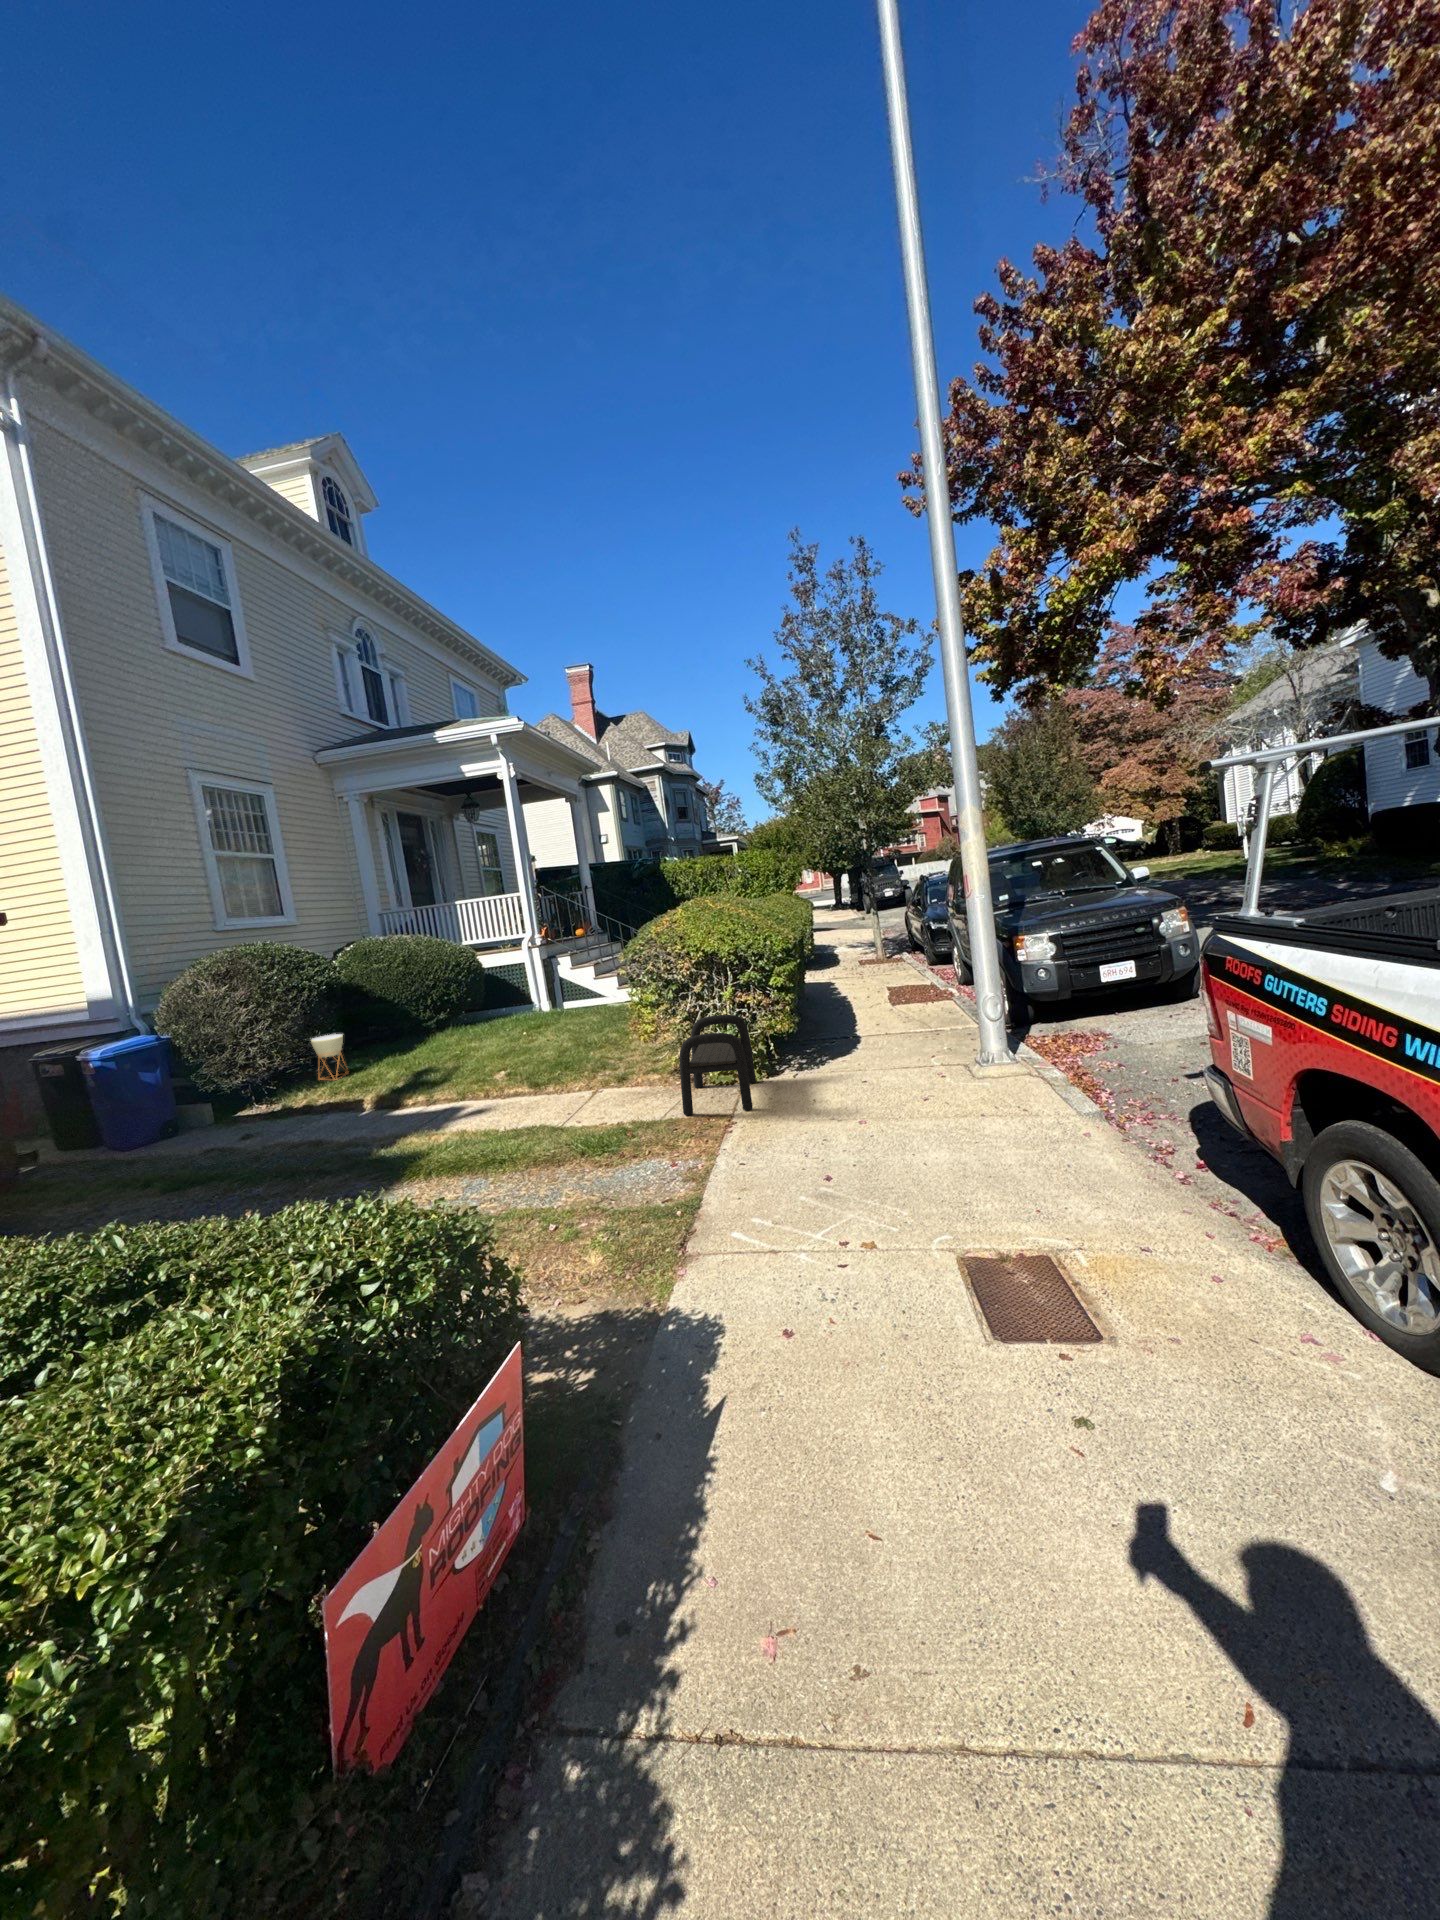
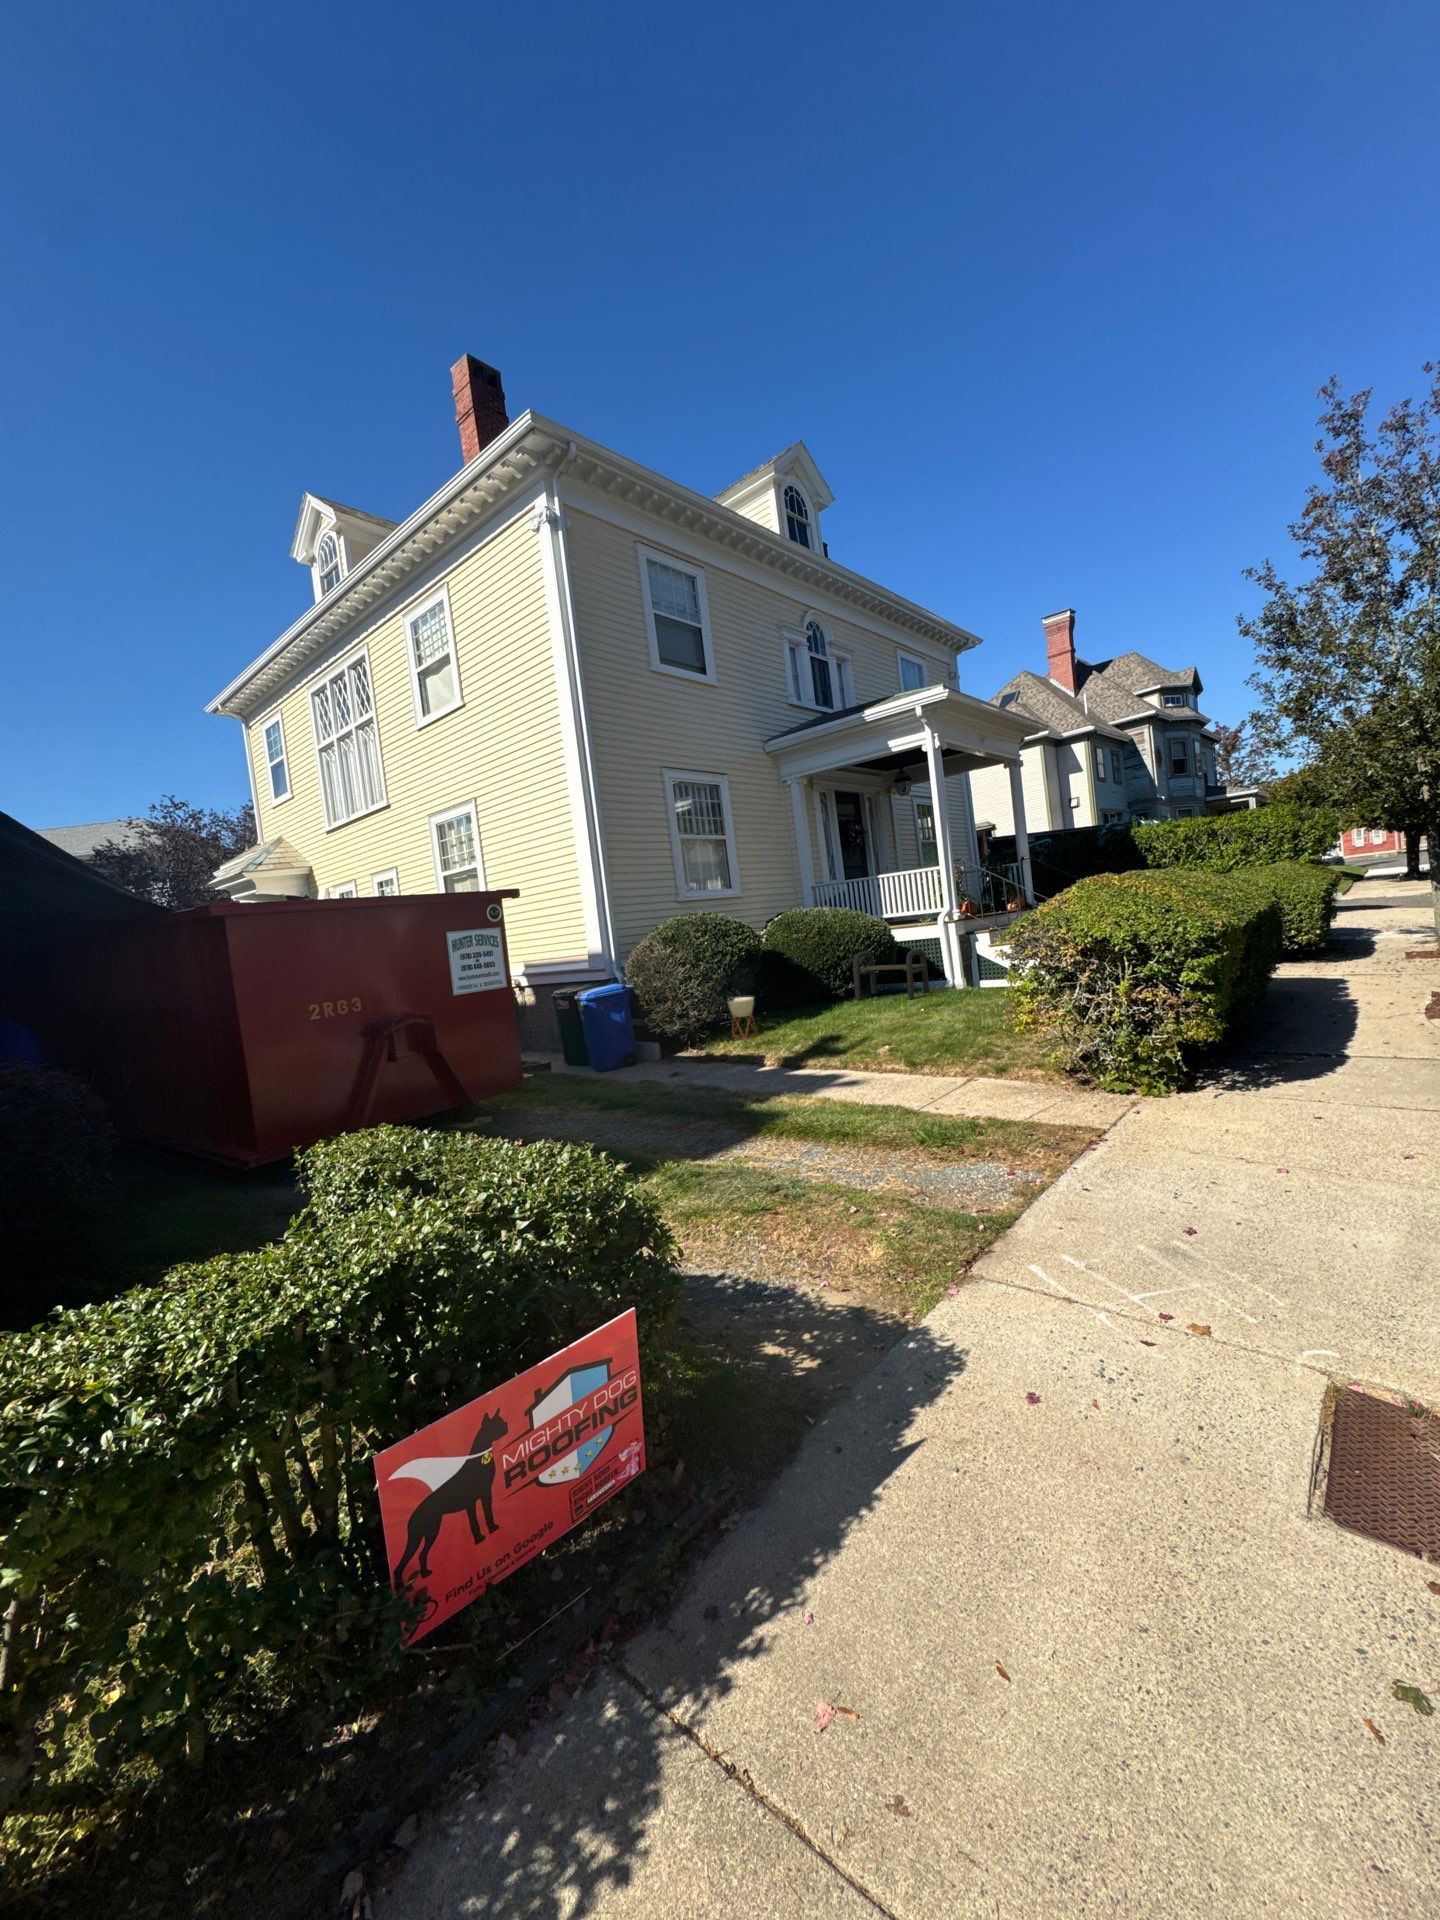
bench: present [680,1015,756,1115] -> present [853,949,929,999]

